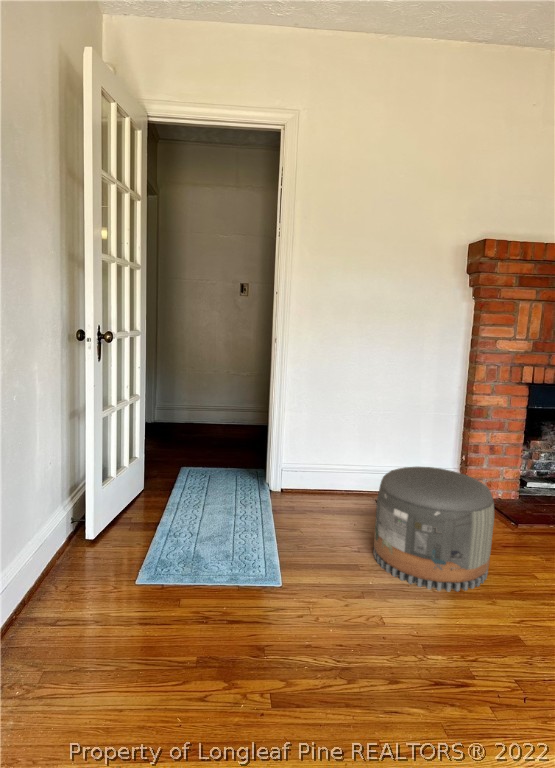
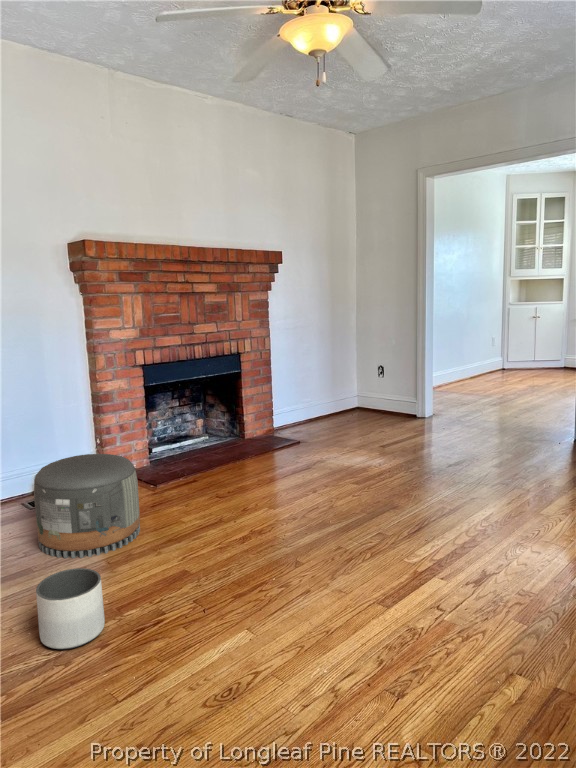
planter: none [330,599,411,709] -> present [36,568,105,649]

